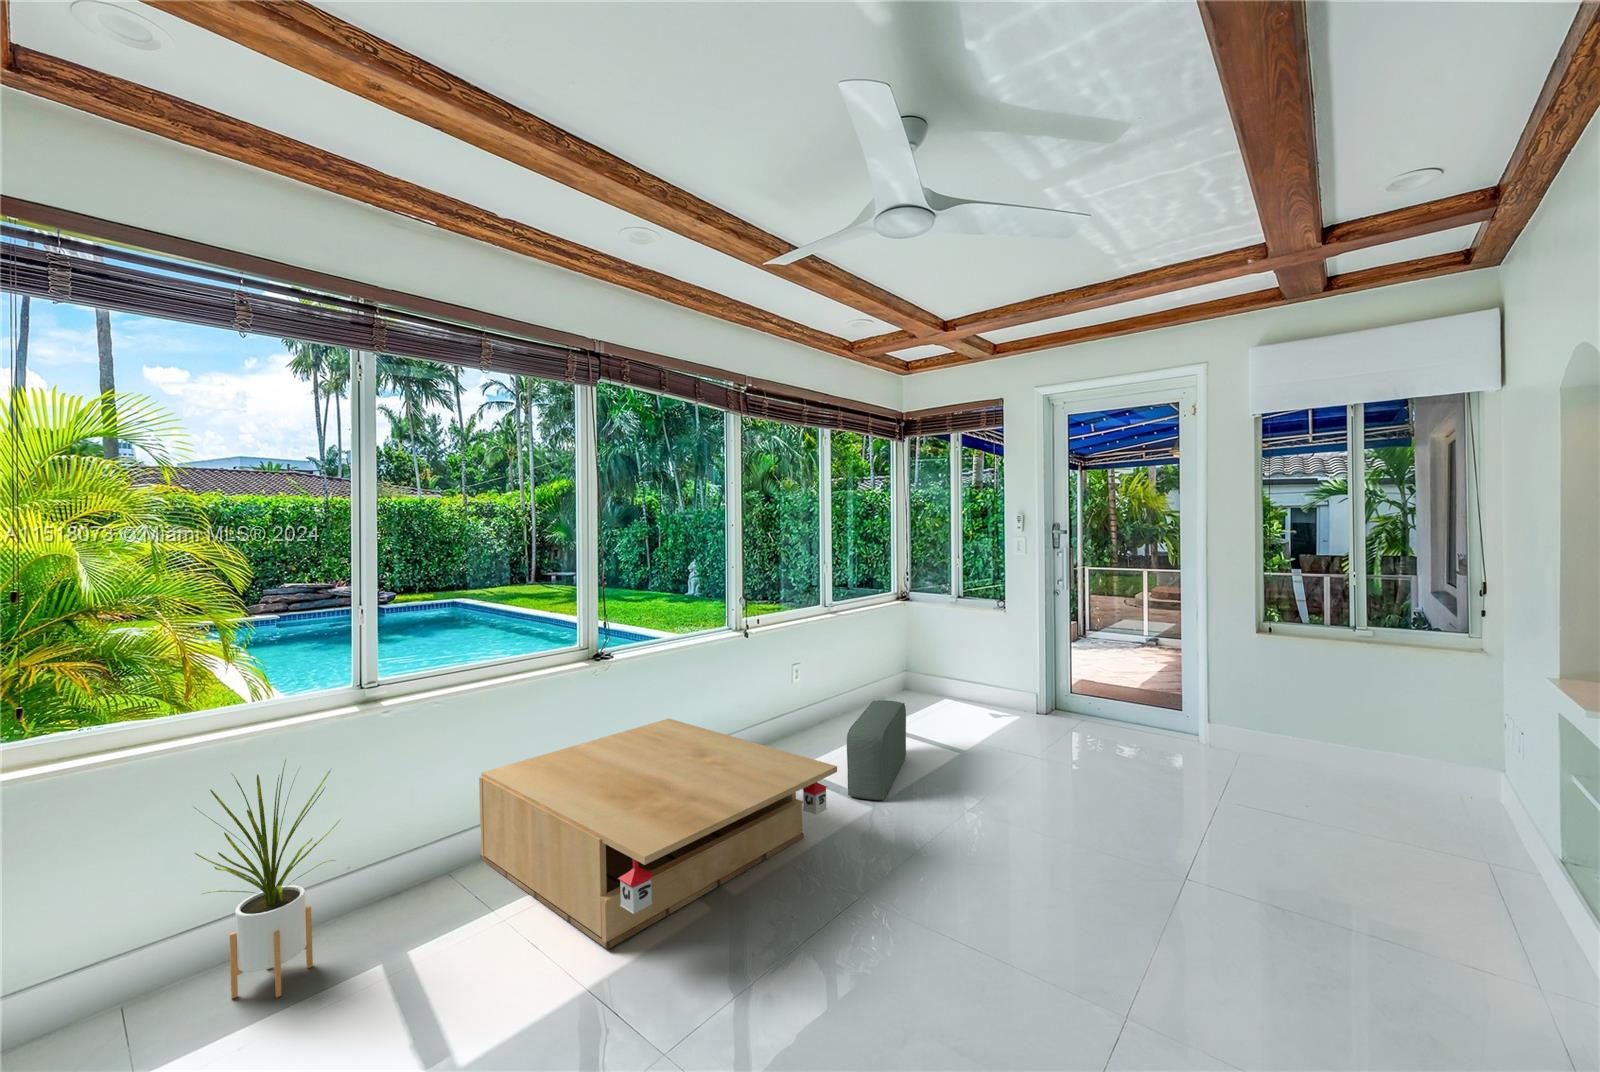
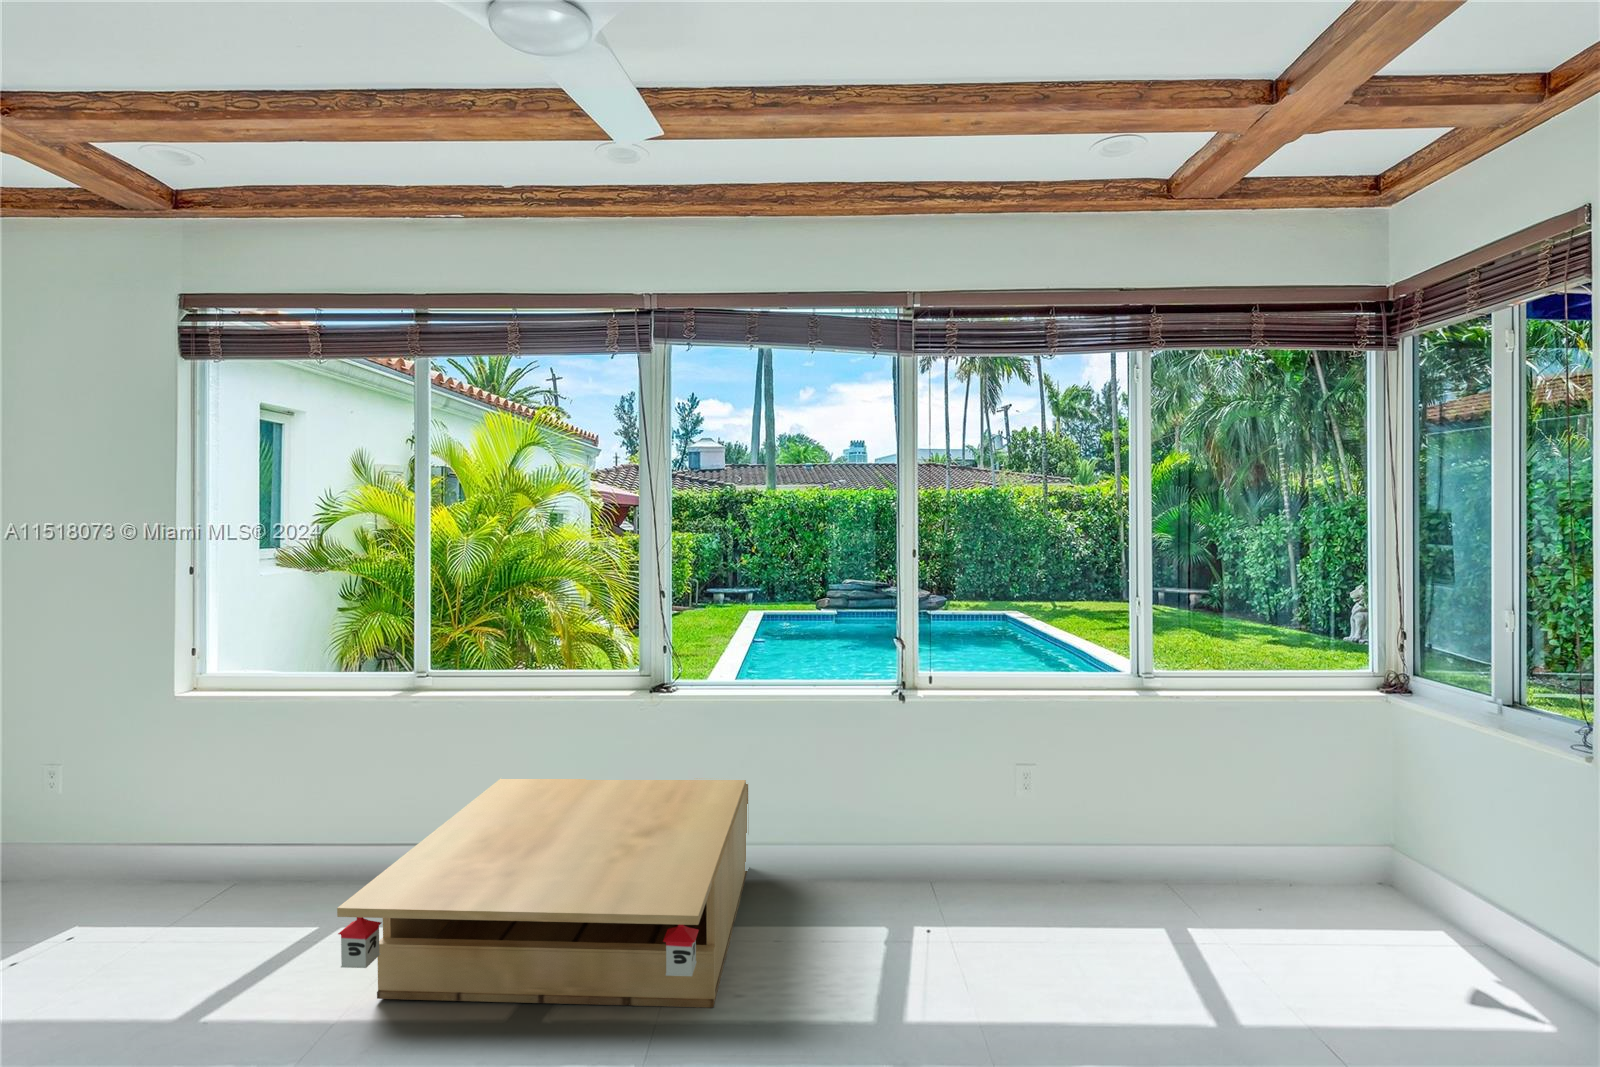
pouf: present [847,700,906,800] -> none [868,853,1091,1022]
house plant: present [194,760,340,999] -> none [219,712,340,903]

